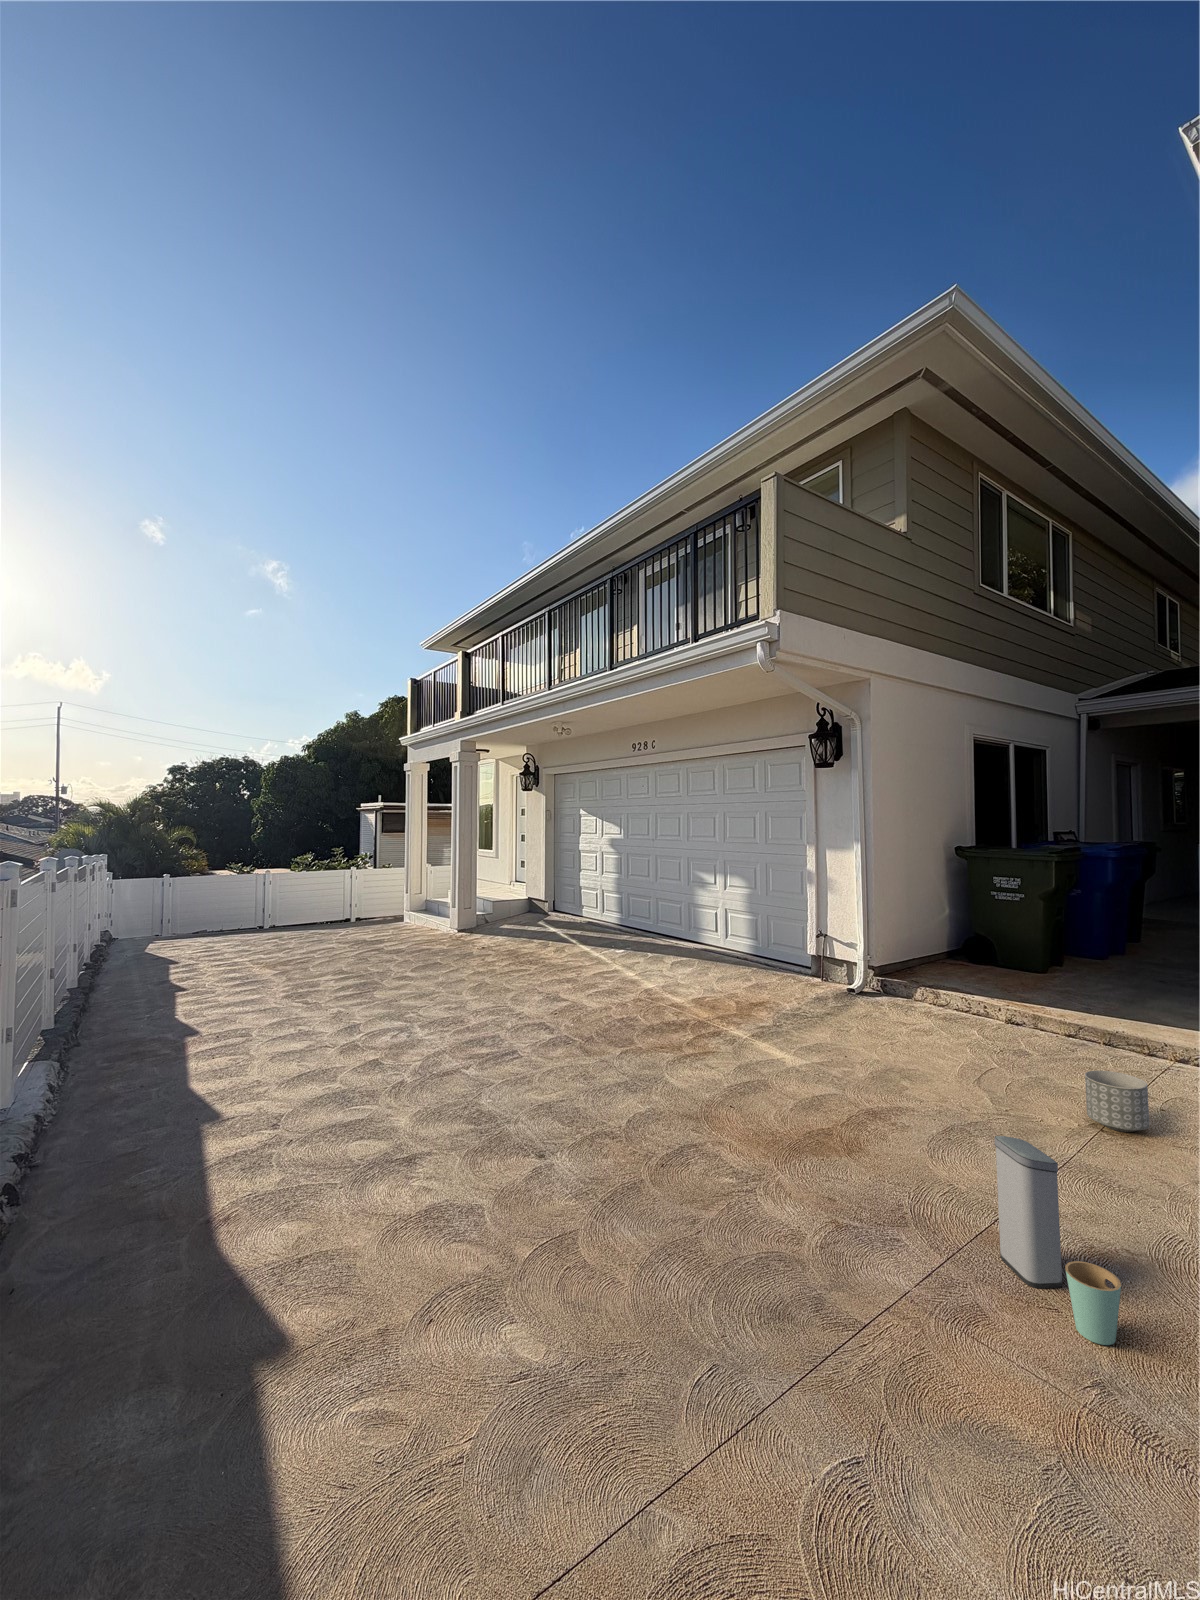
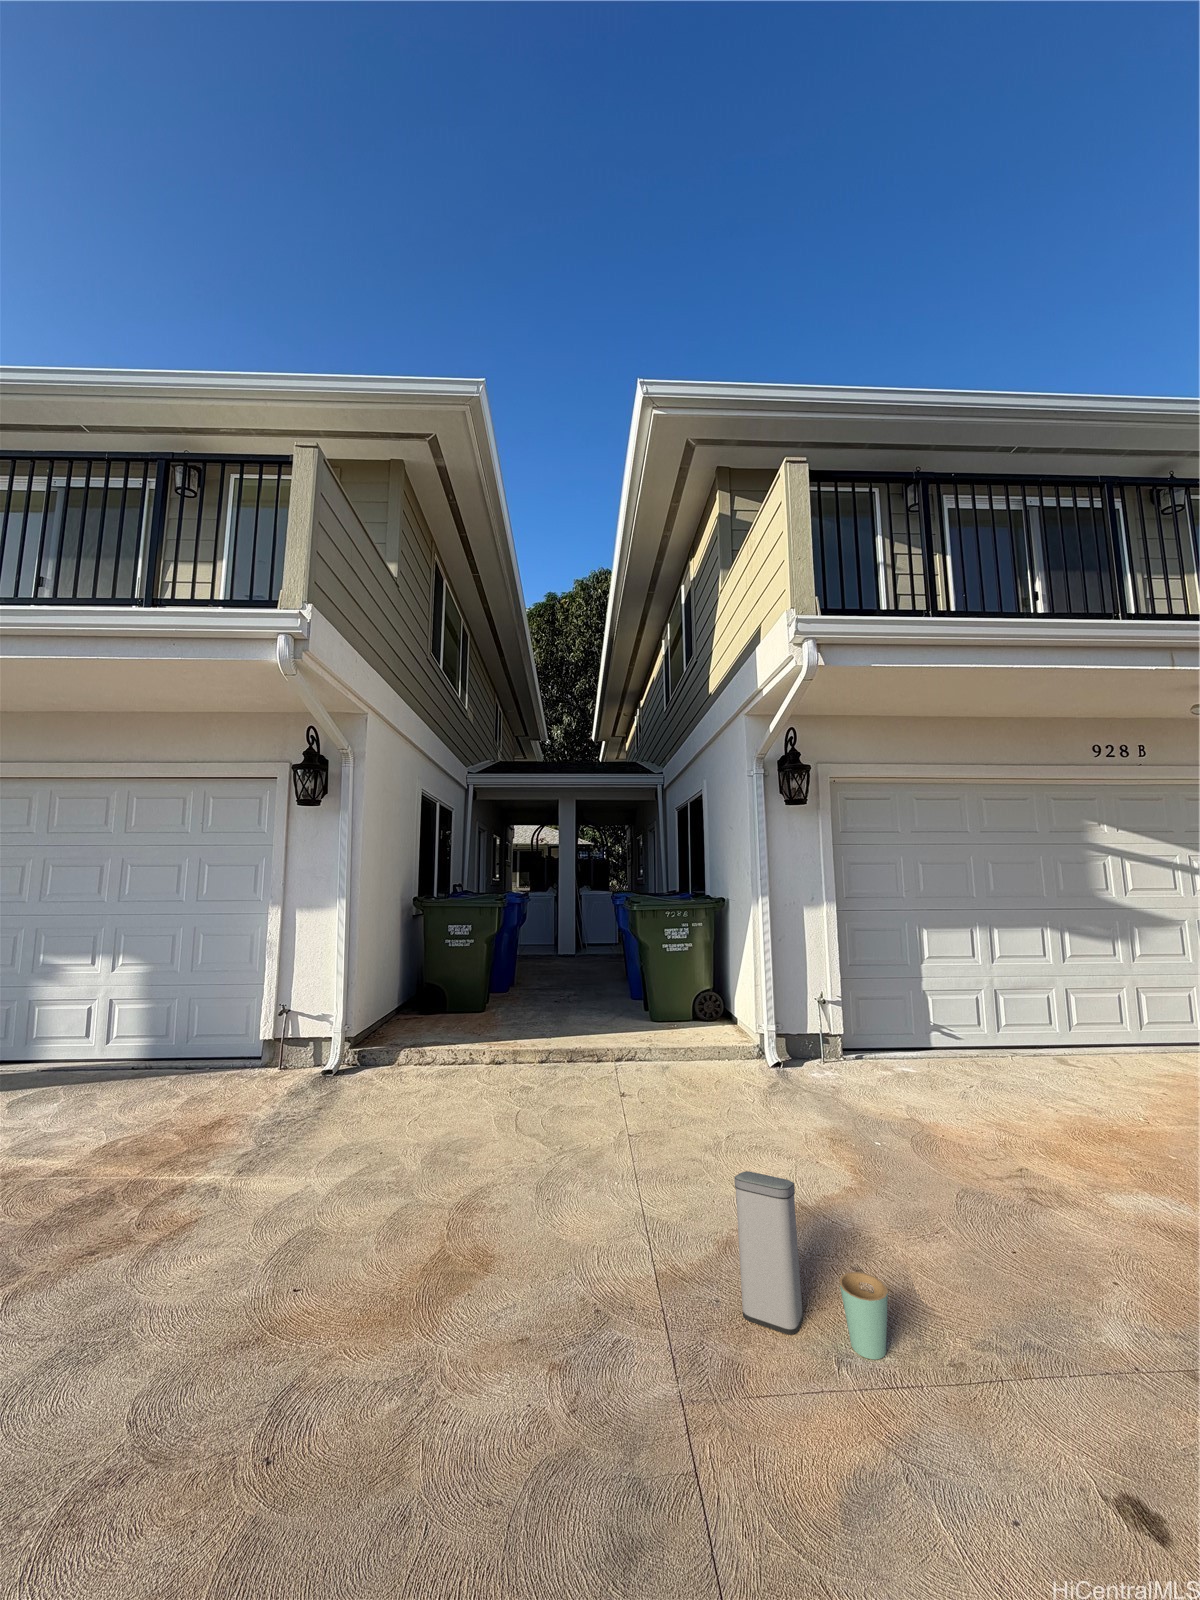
planter: present [1085,1071,1150,1132] -> none [626,1081,670,1135]

